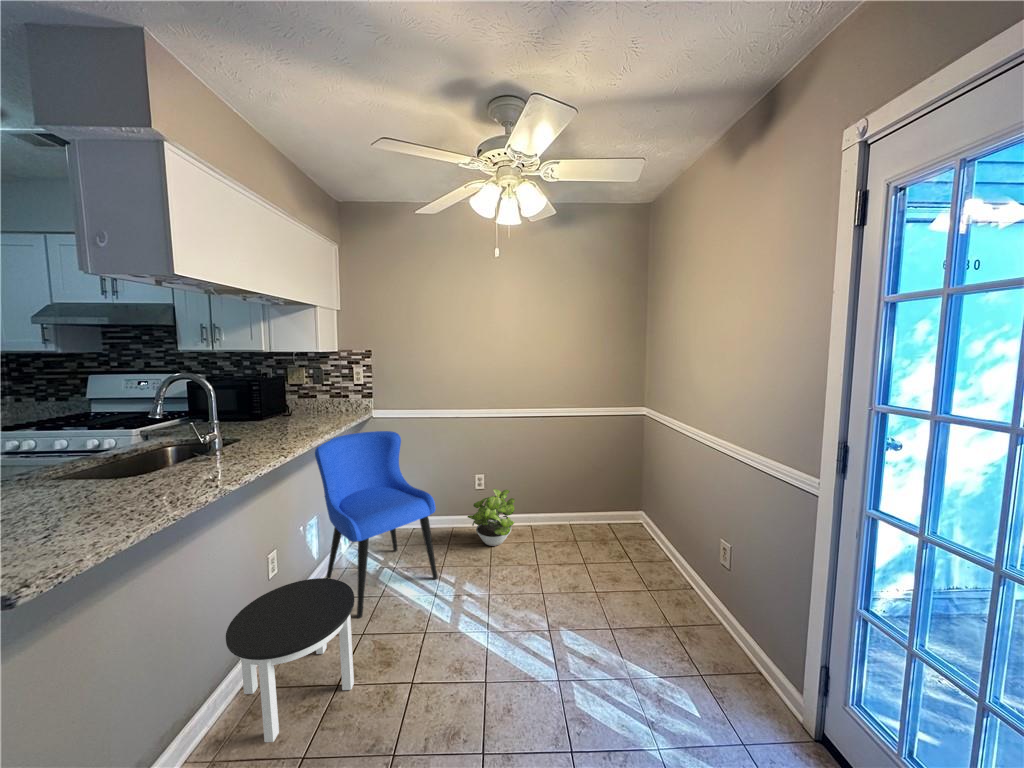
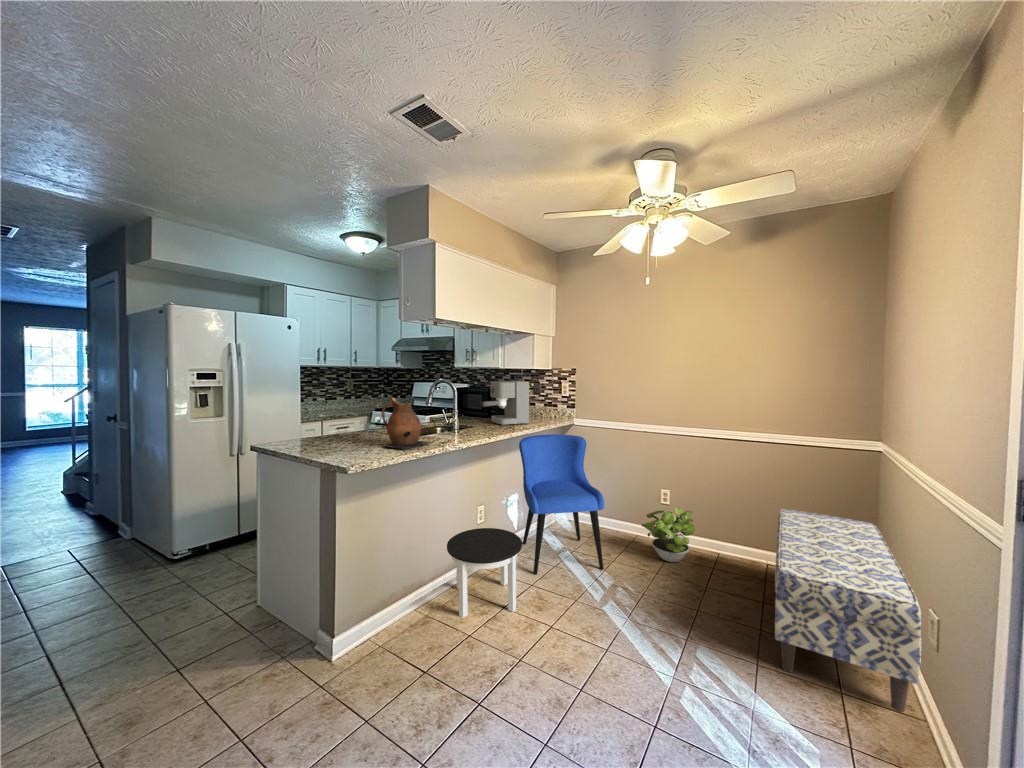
coffee maker: none [249,368,324,431] -> present [482,381,529,425]
ceramic pitcher: none [44,413,177,514] -> present [381,398,429,449]
bench: none [580,471,715,622] -> present [775,509,922,712]

